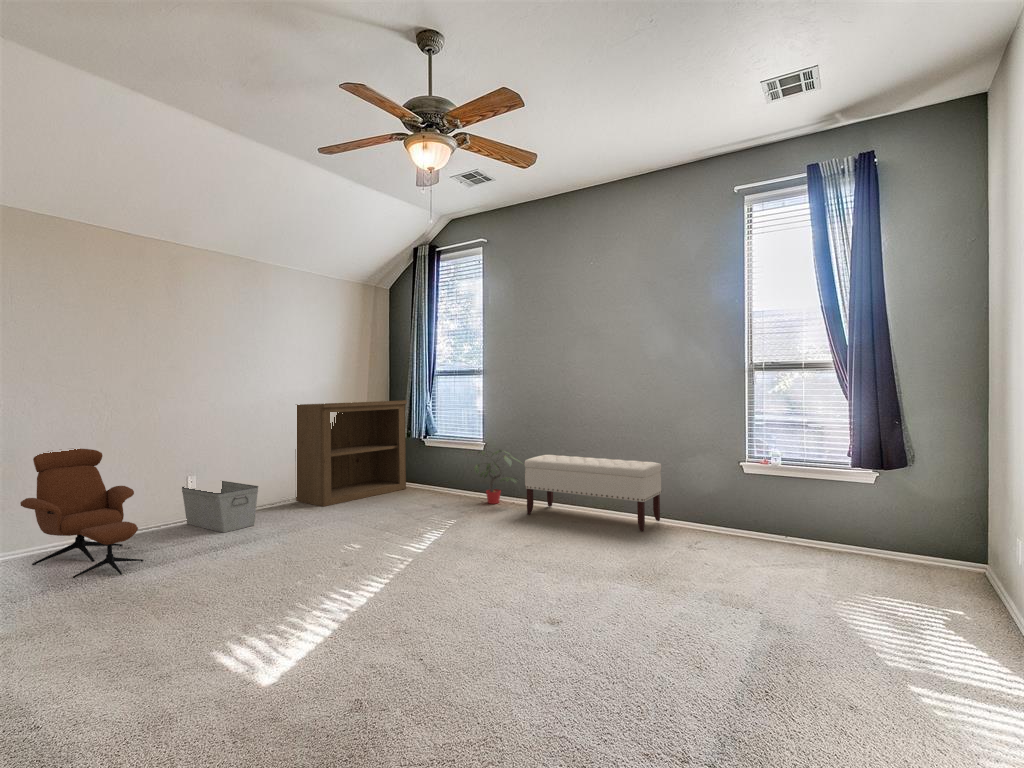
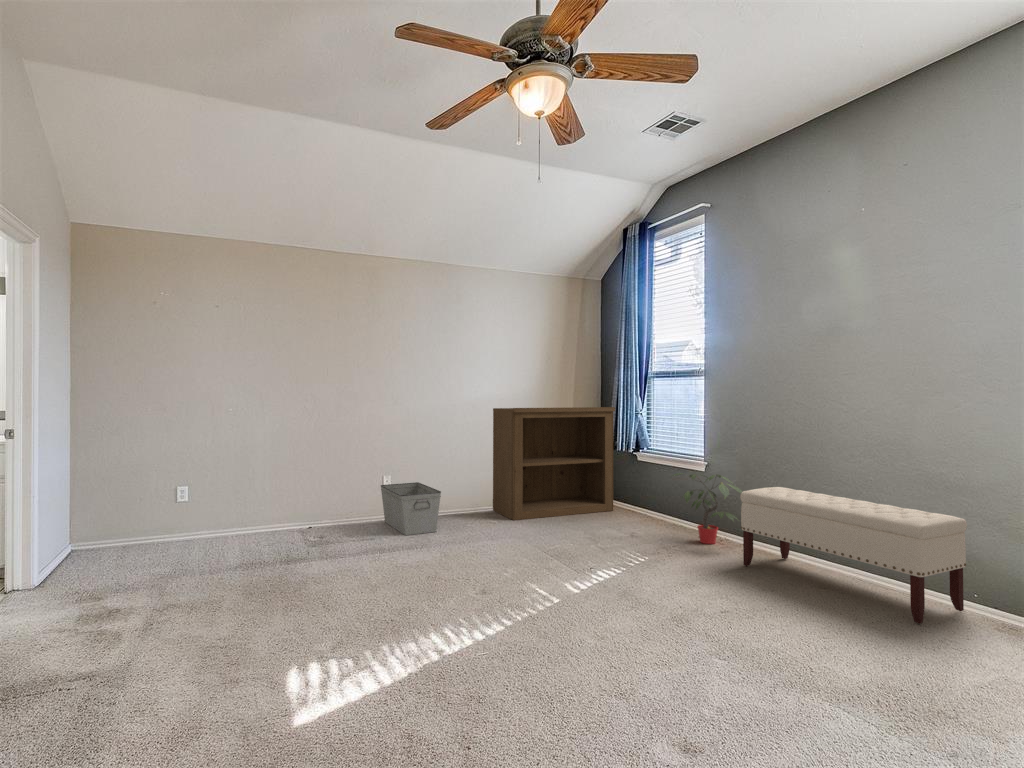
lounge chair: present [20,449,144,578] -> none [245,442,330,564]

